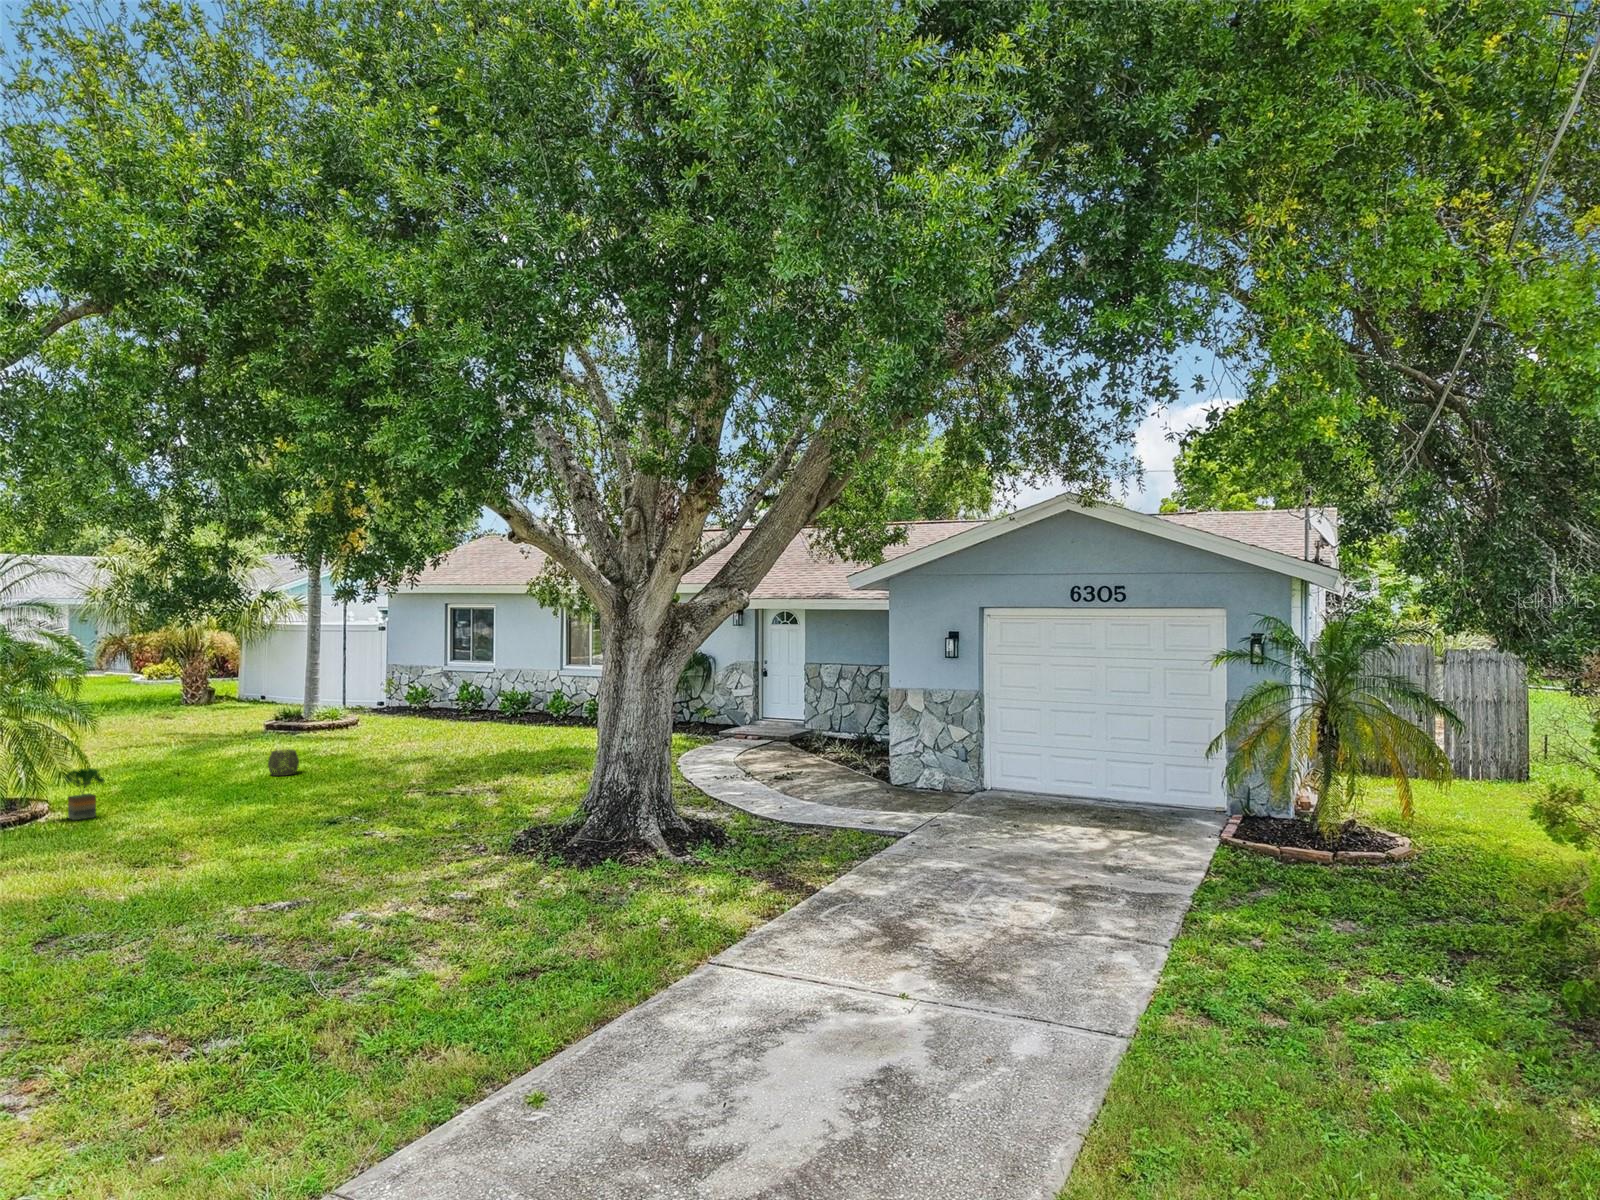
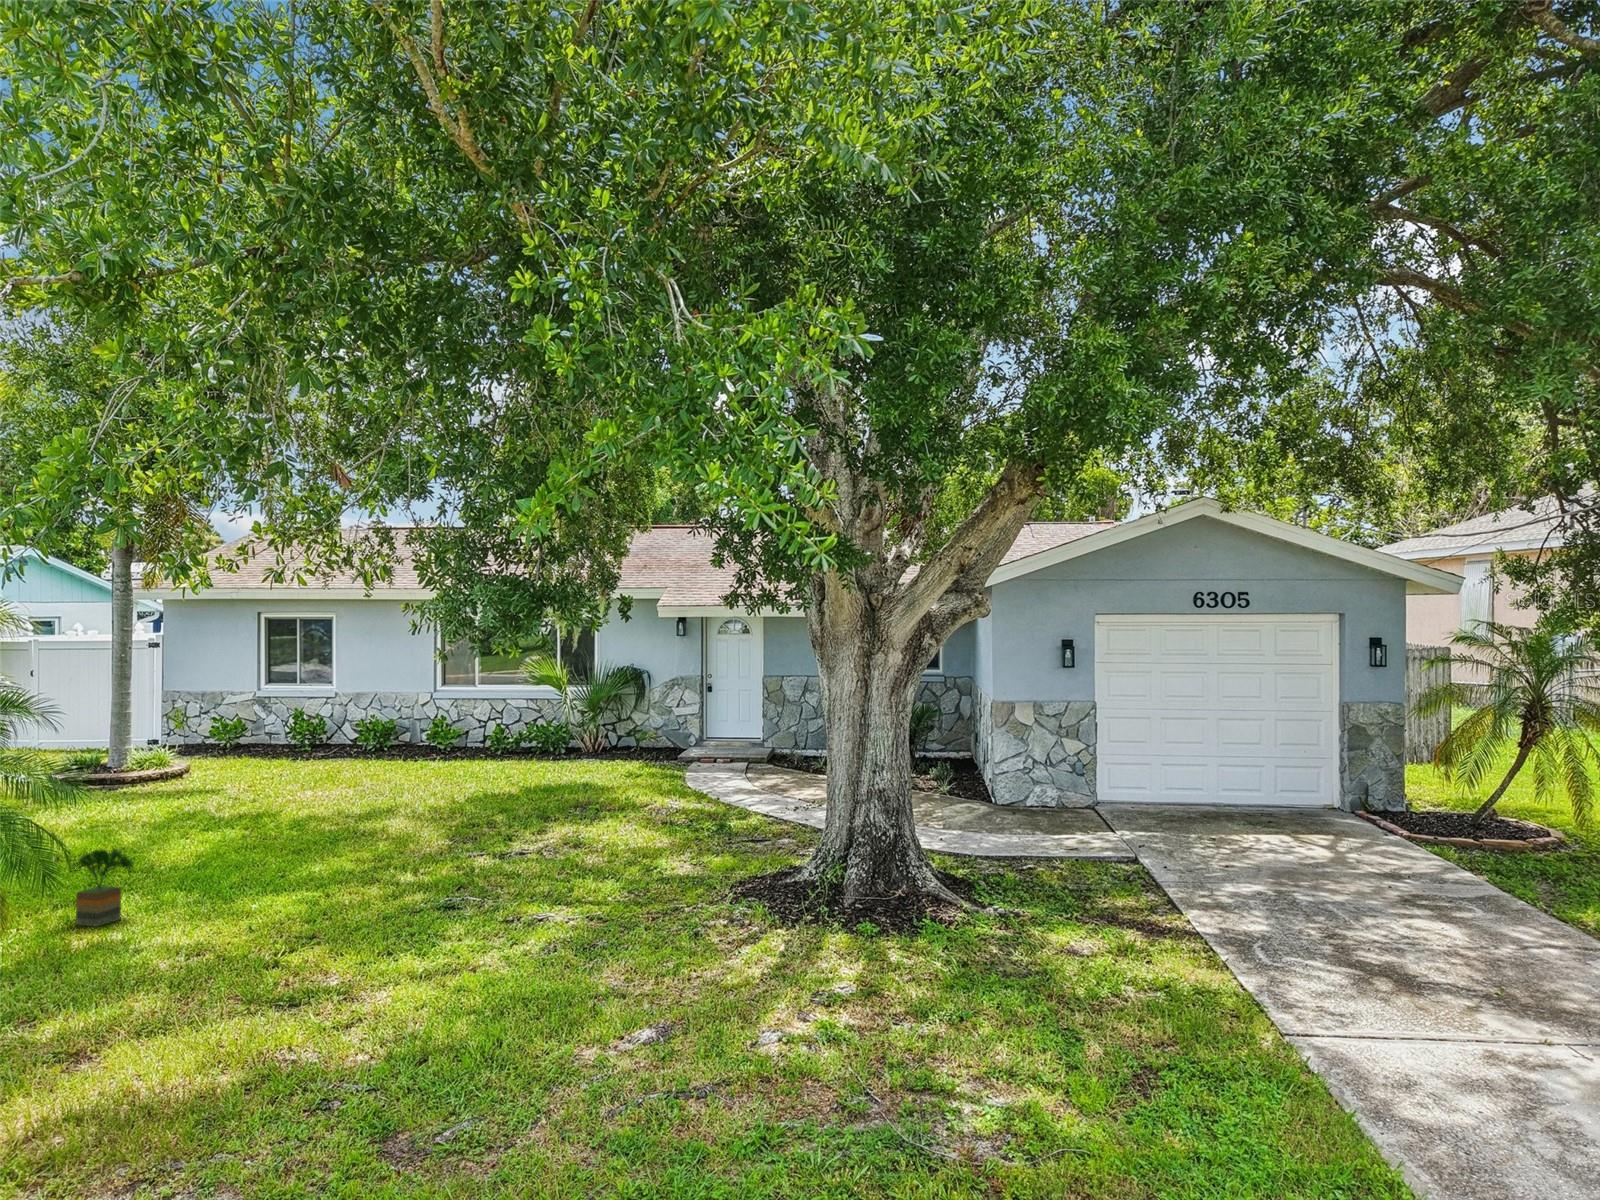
woven basket: present [268,749,299,776] -> none [230,807,272,845]

